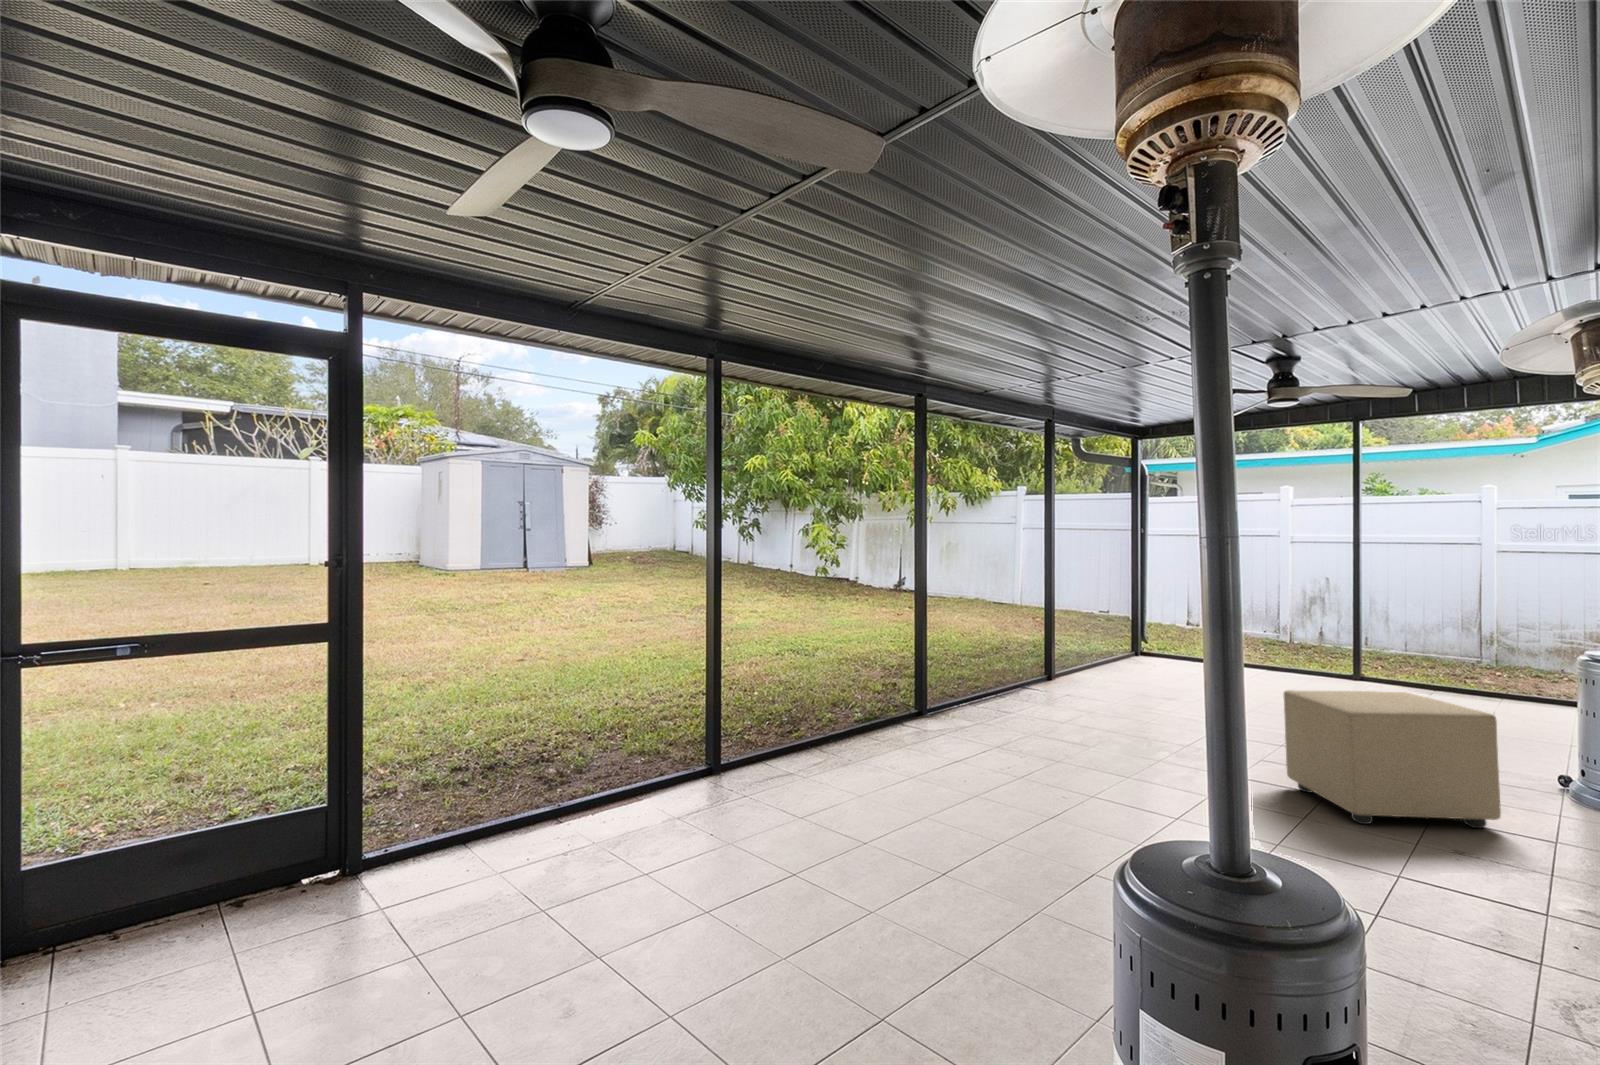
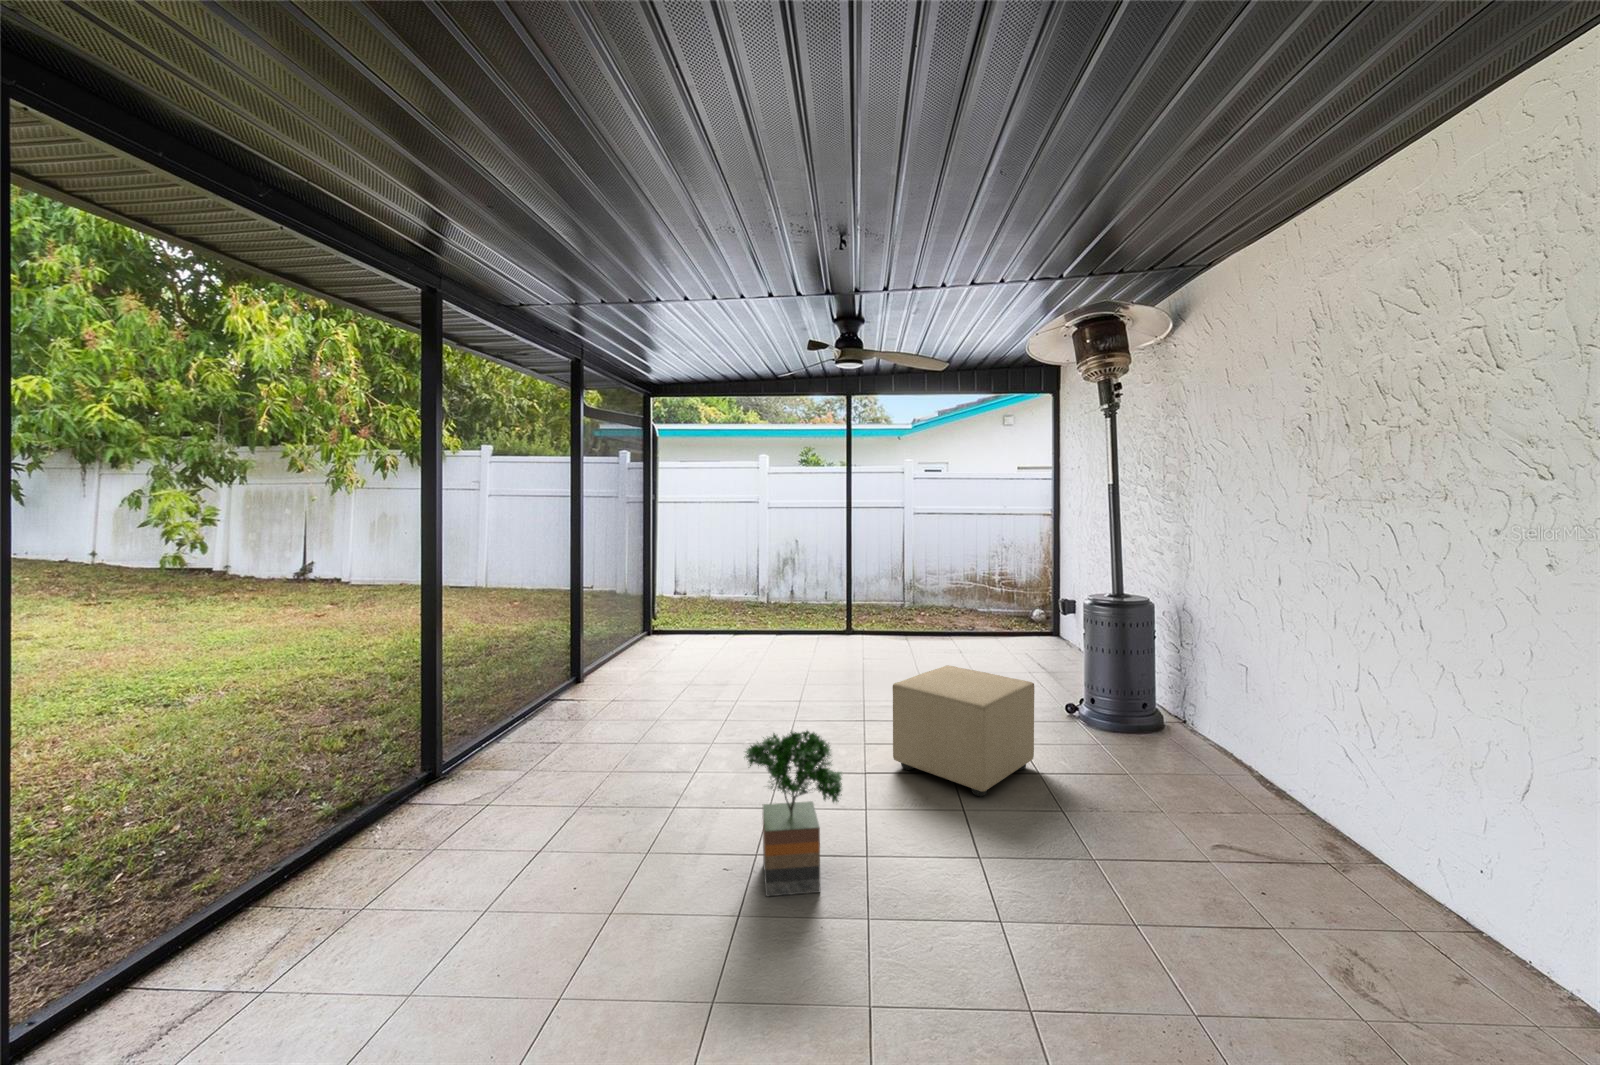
potted tree: none [1039,678,1121,810] -> present [744,731,842,896]

